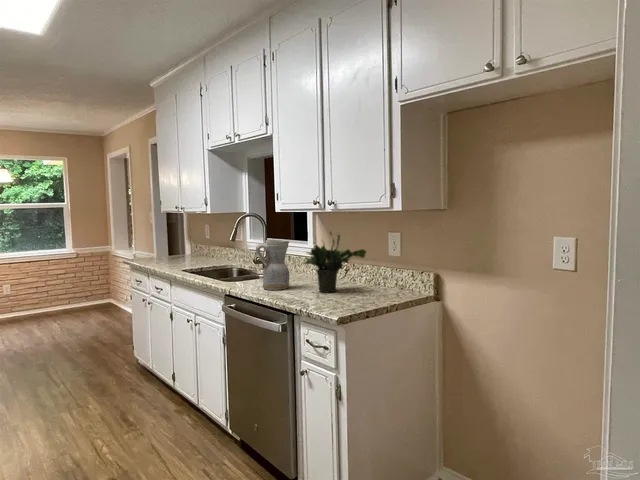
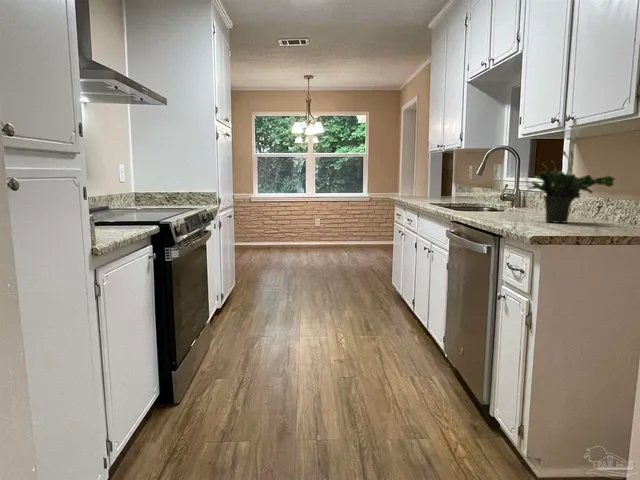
ceramic pitcher: present [256,240,289,290] -> none [483,164,522,217]

